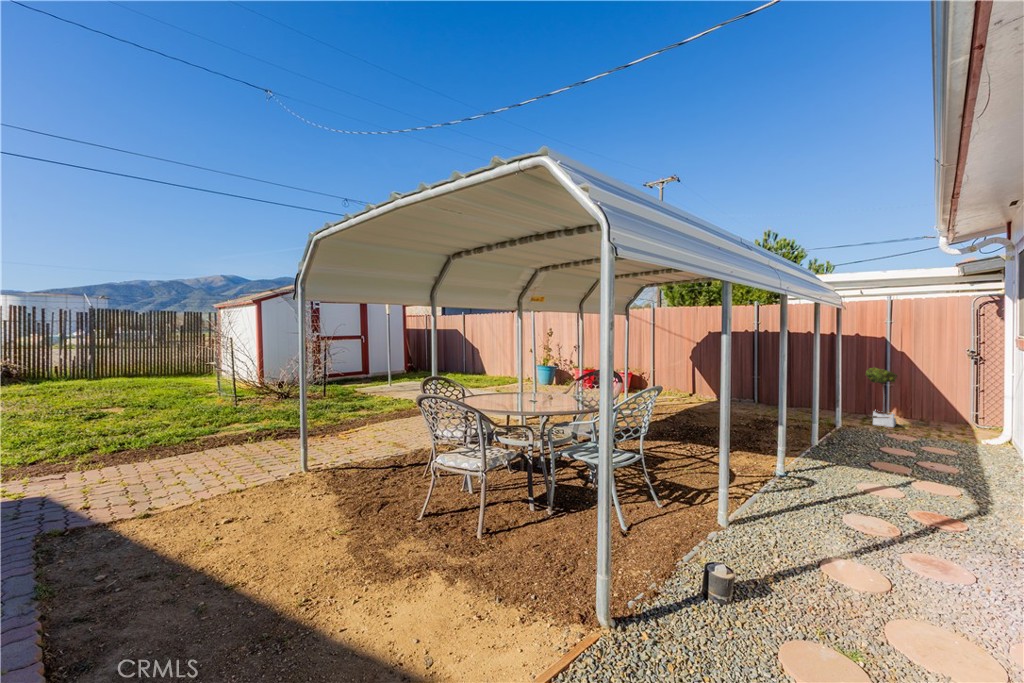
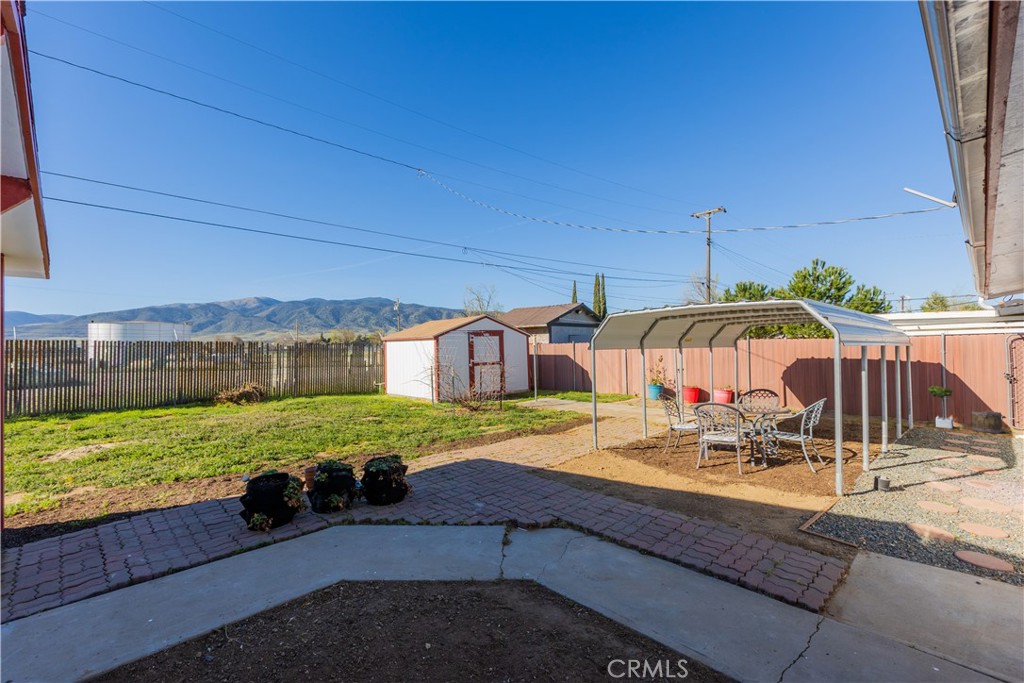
bucket: none [921,402,968,436] -> present [972,411,1006,433]

